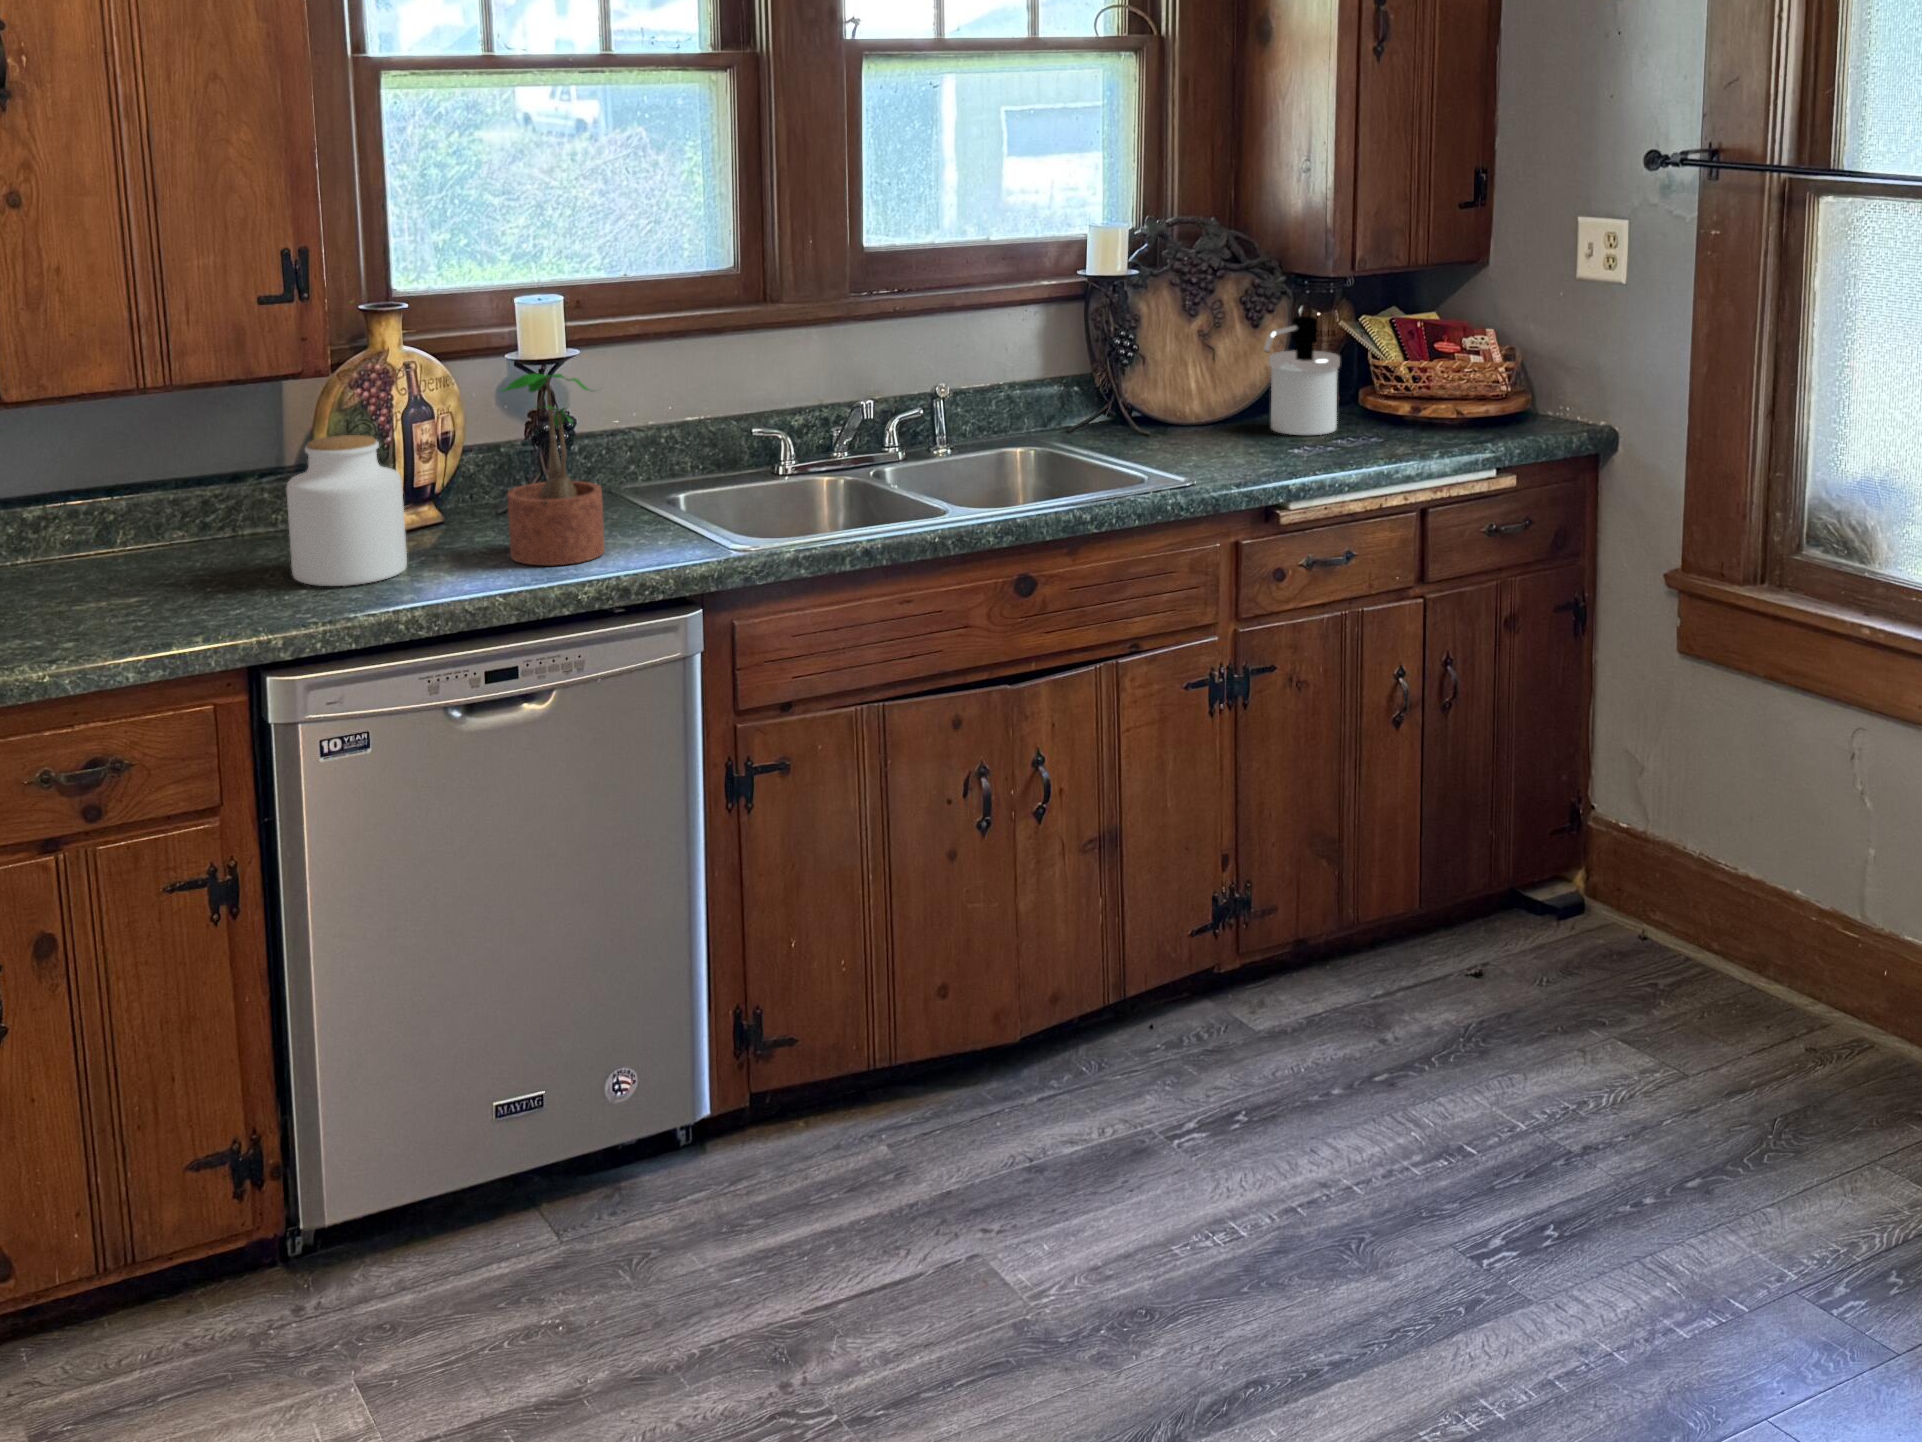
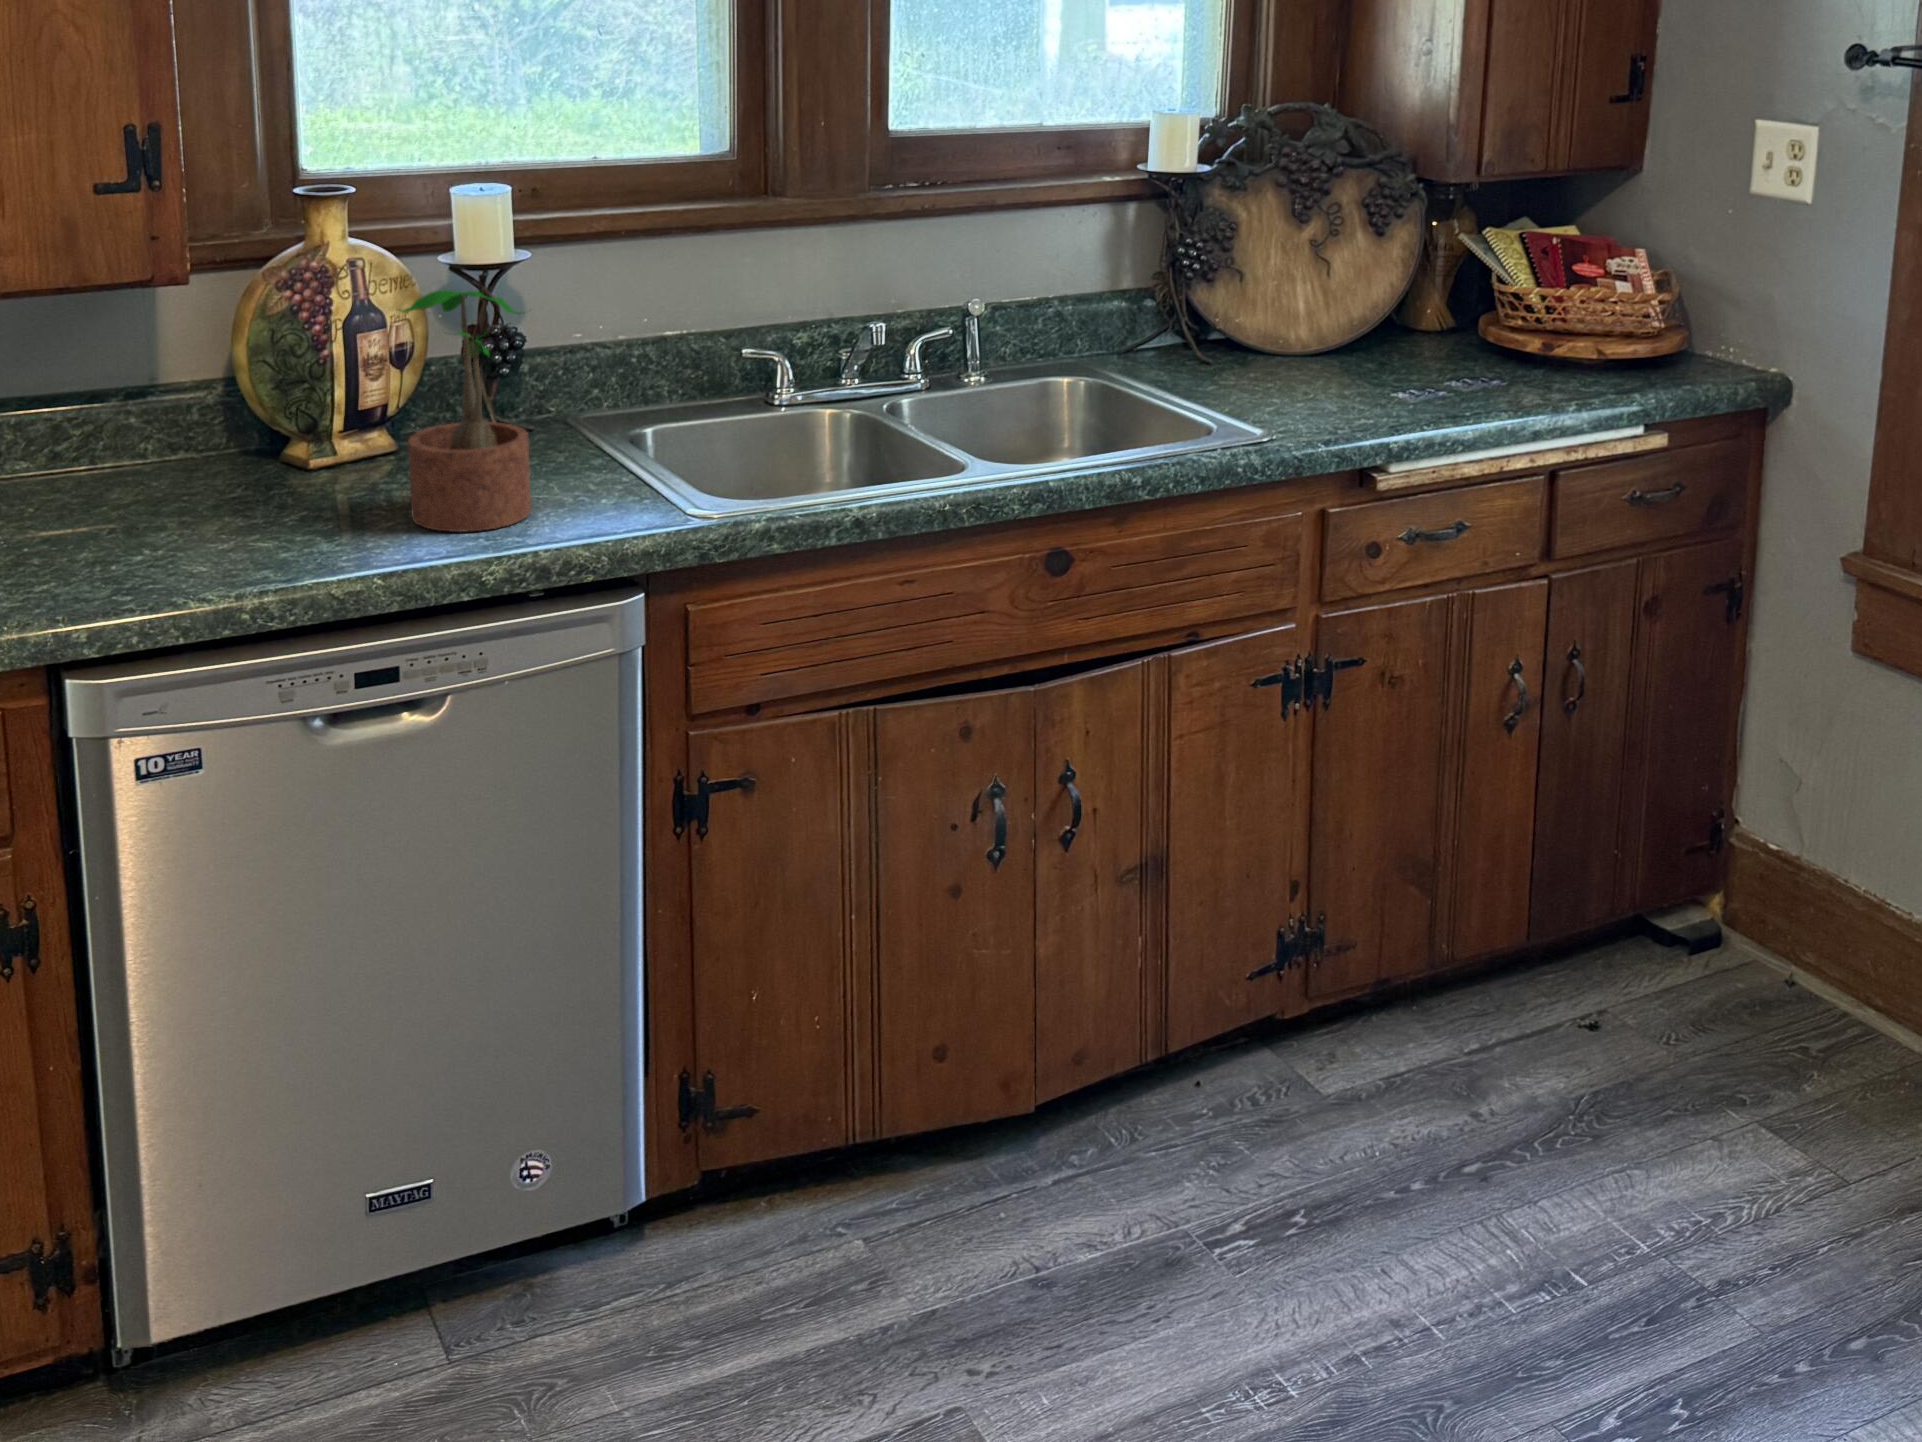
soap dispenser: present [1264,316,1340,435] -> none [1365,231,1458,375]
jar: present [286,435,407,586] -> none [126,361,281,553]

